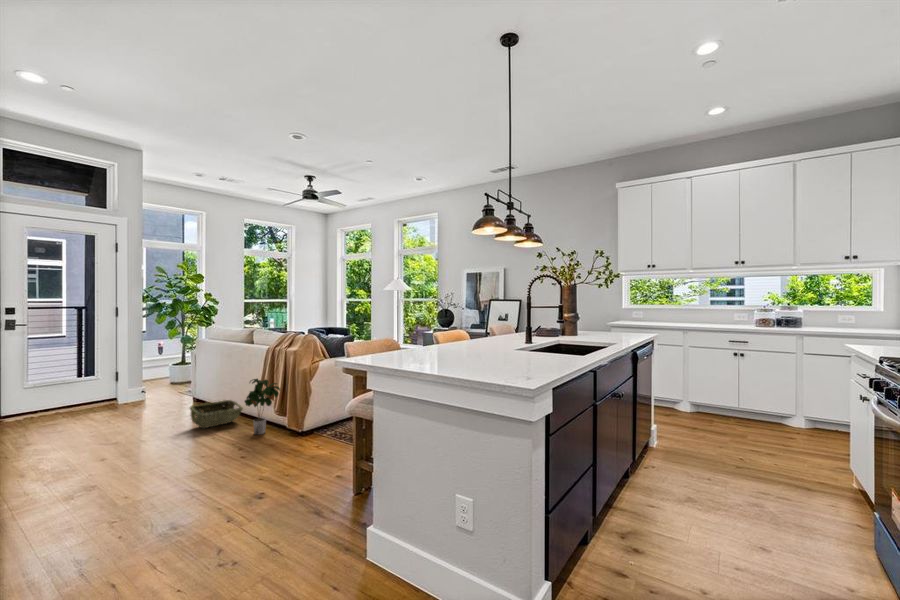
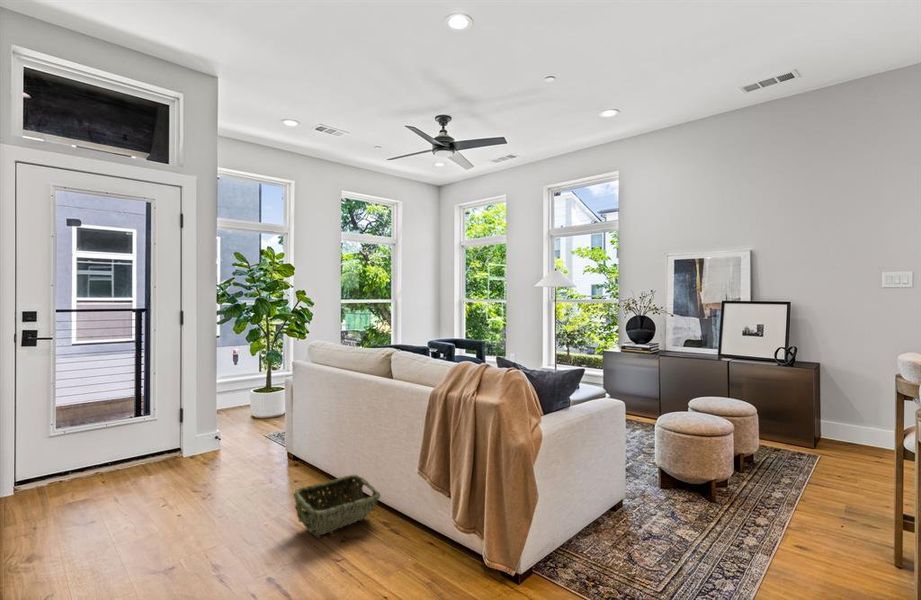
potted plant: present [245,379,280,435] -> none [390,450,465,564]

